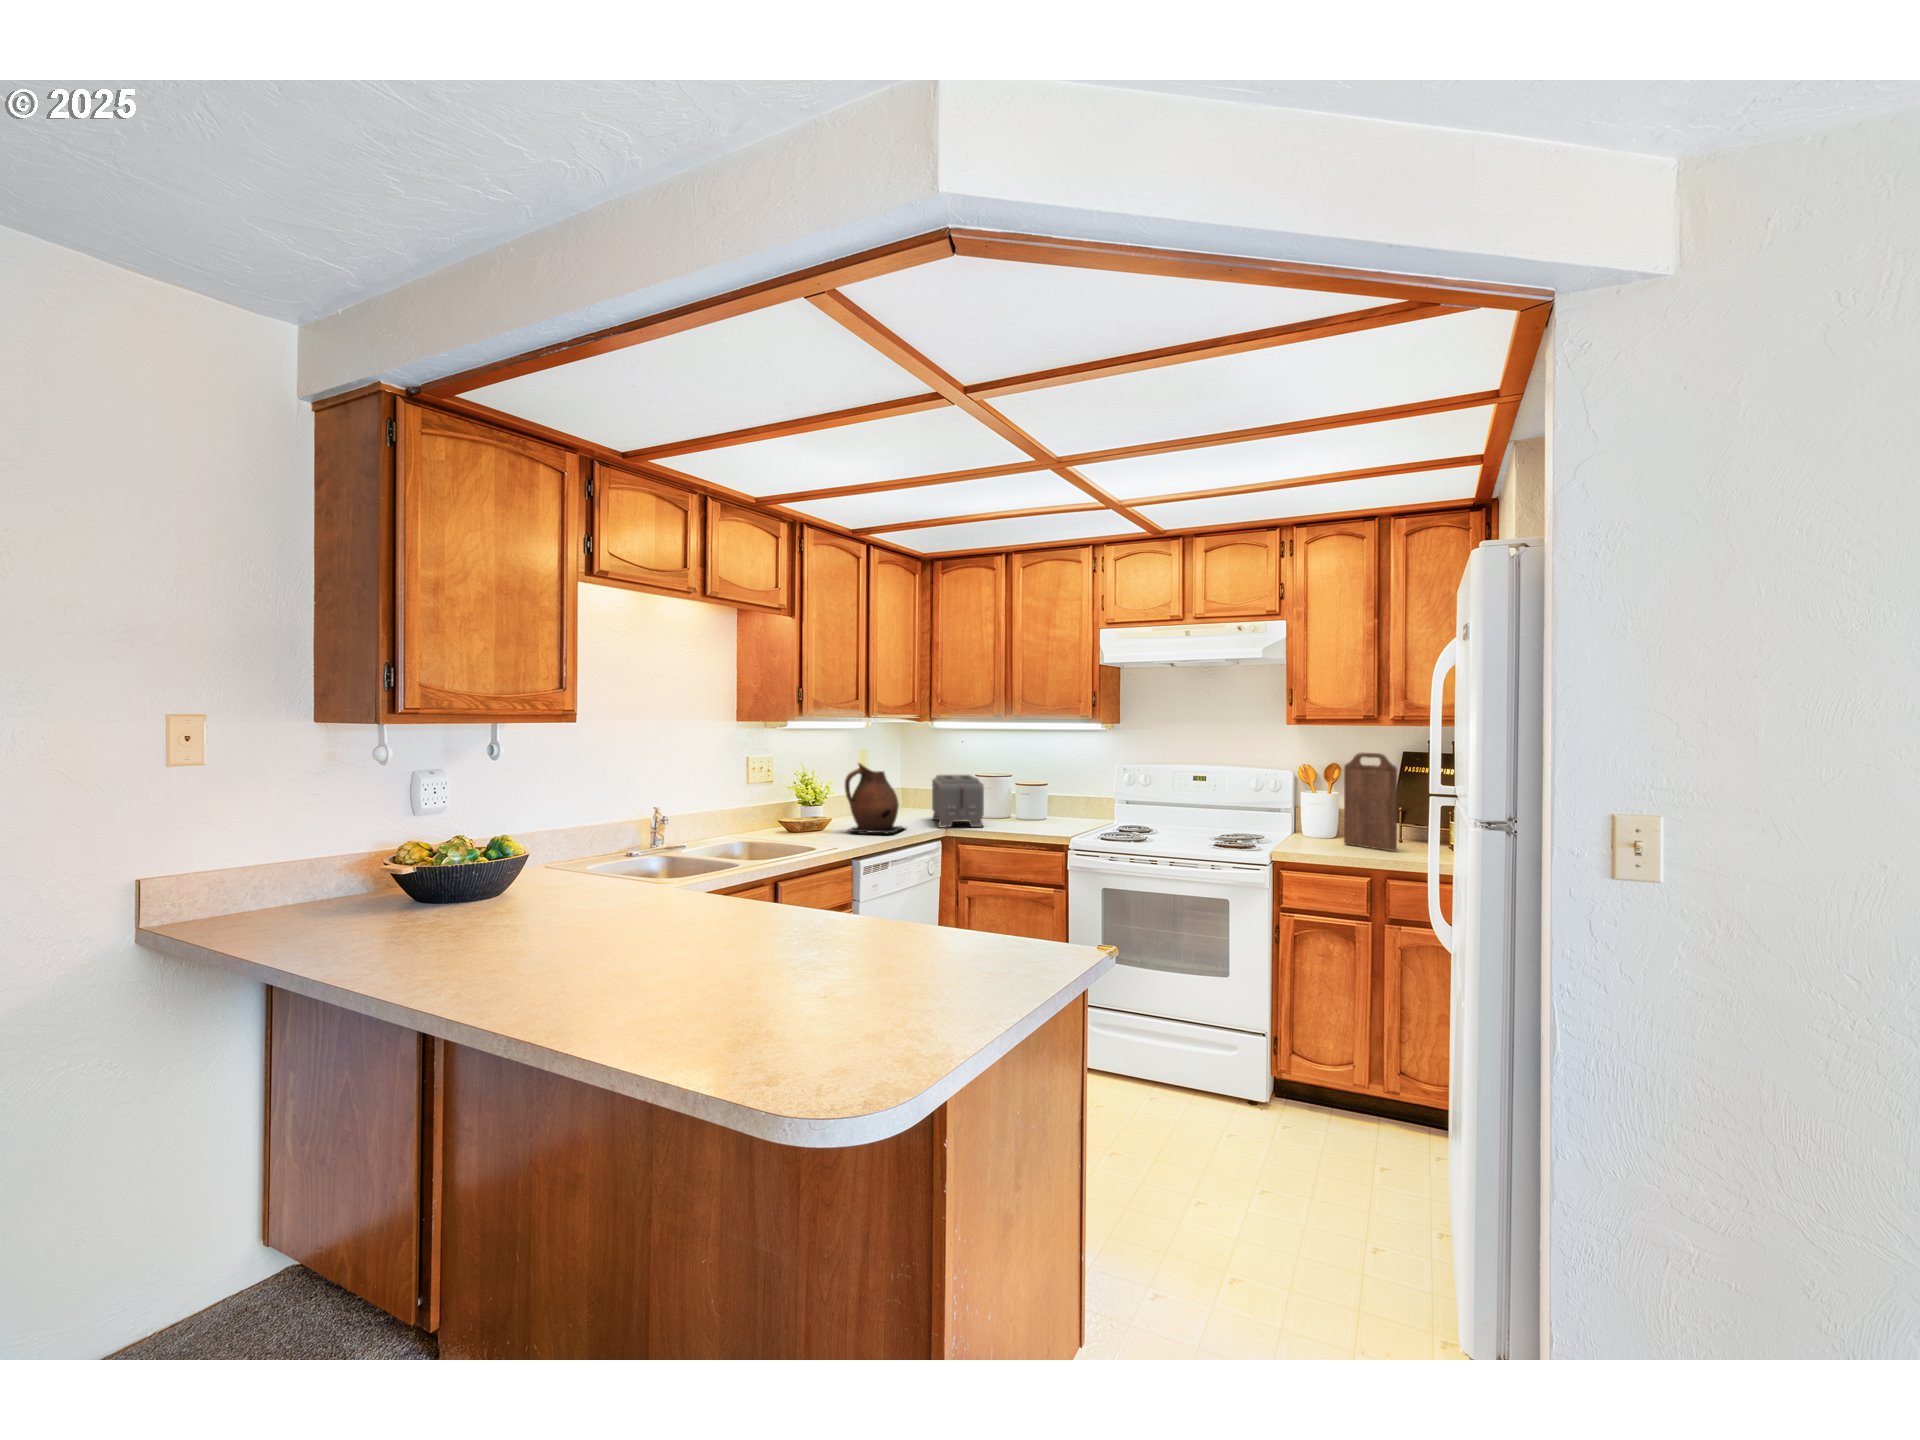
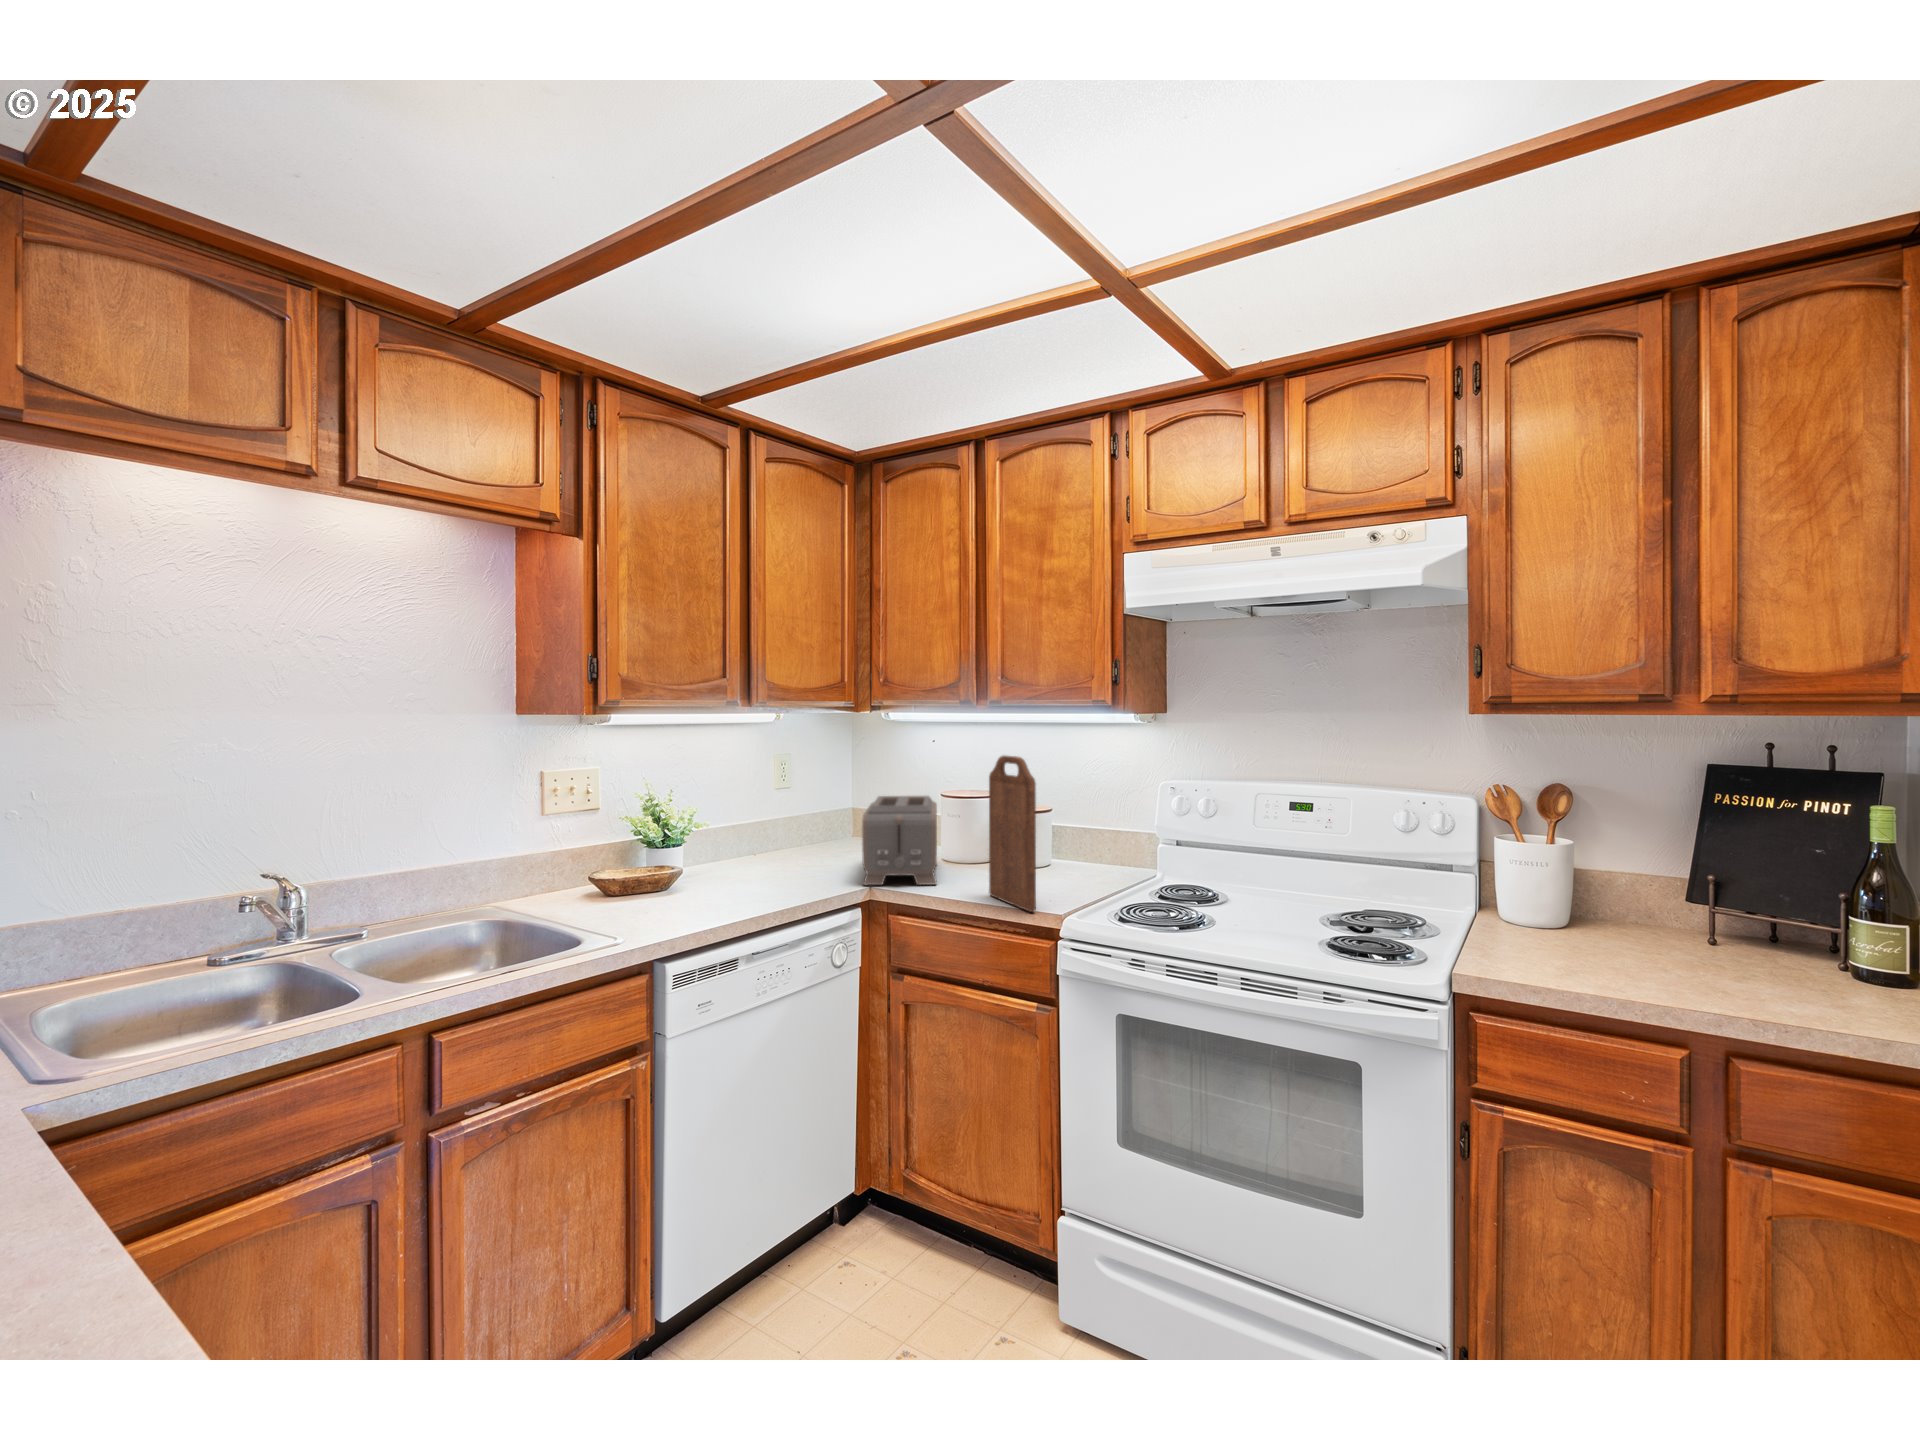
cutting board: present [1344,753,1397,851] -> present [989,755,1036,912]
ceramic pitcher: present [845,763,905,834] -> none [699,782,809,903]

